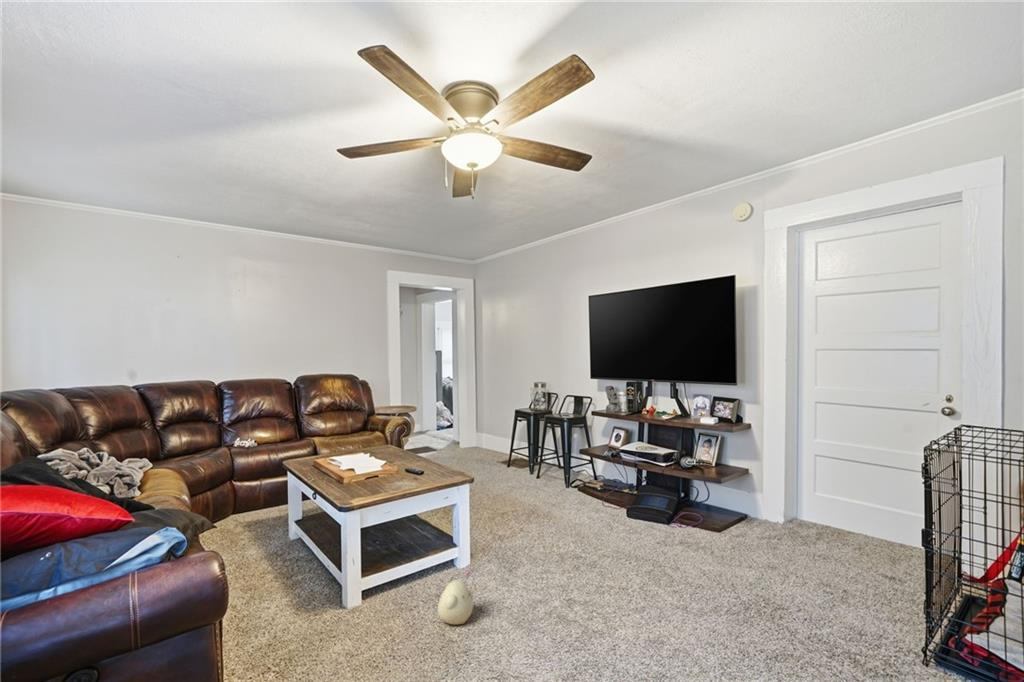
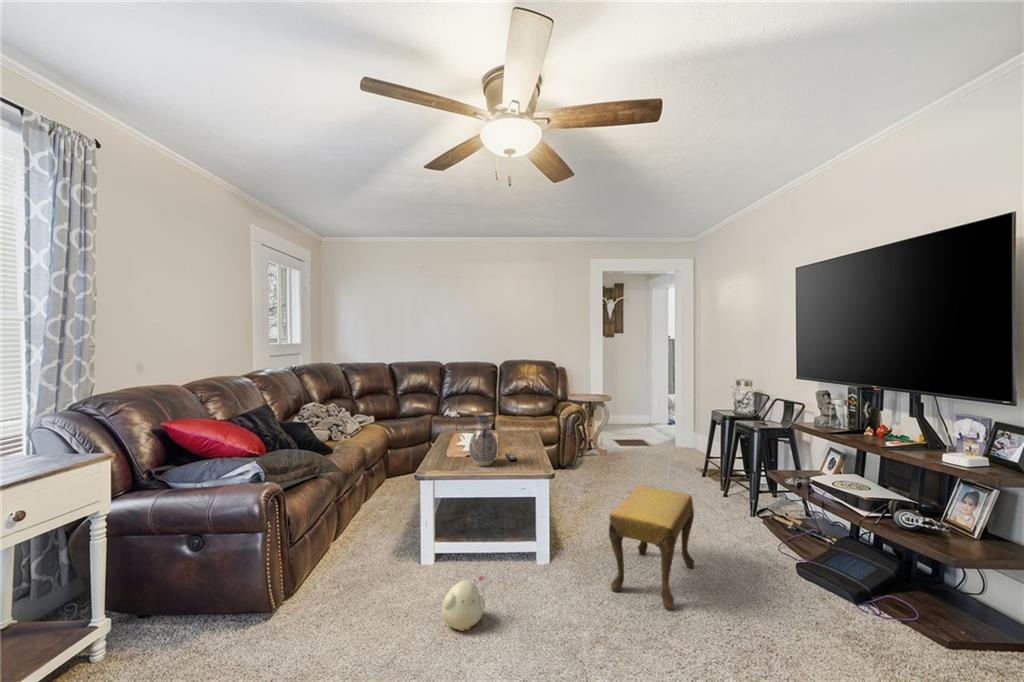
vase: none [386,428,416,483] -> present [469,412,498,466]
footstool: none [525,473,581,559] -> present [609,486,694,611]

